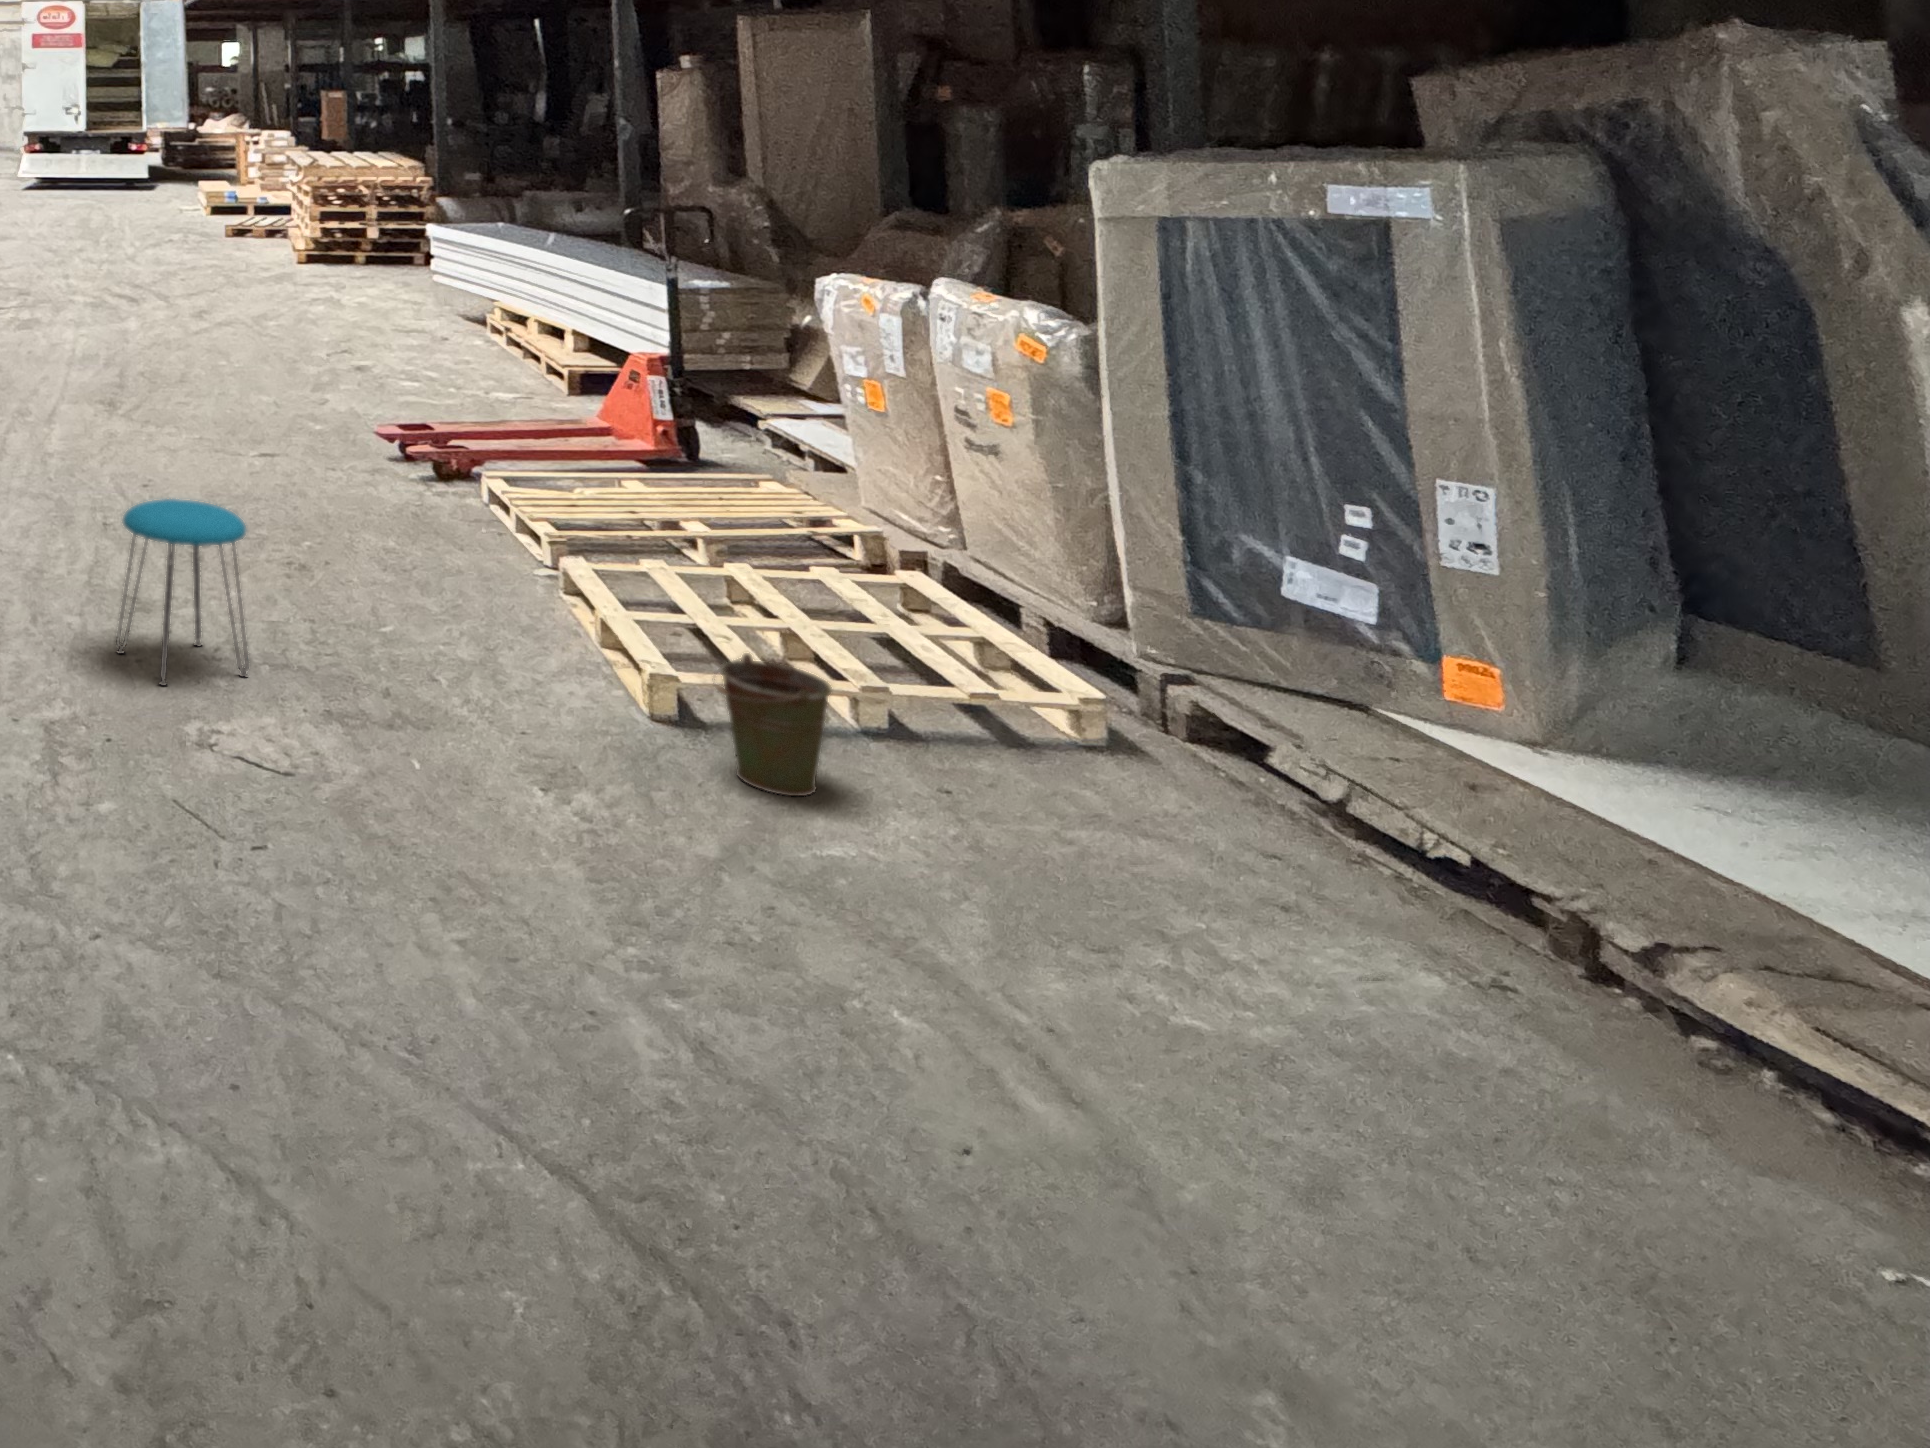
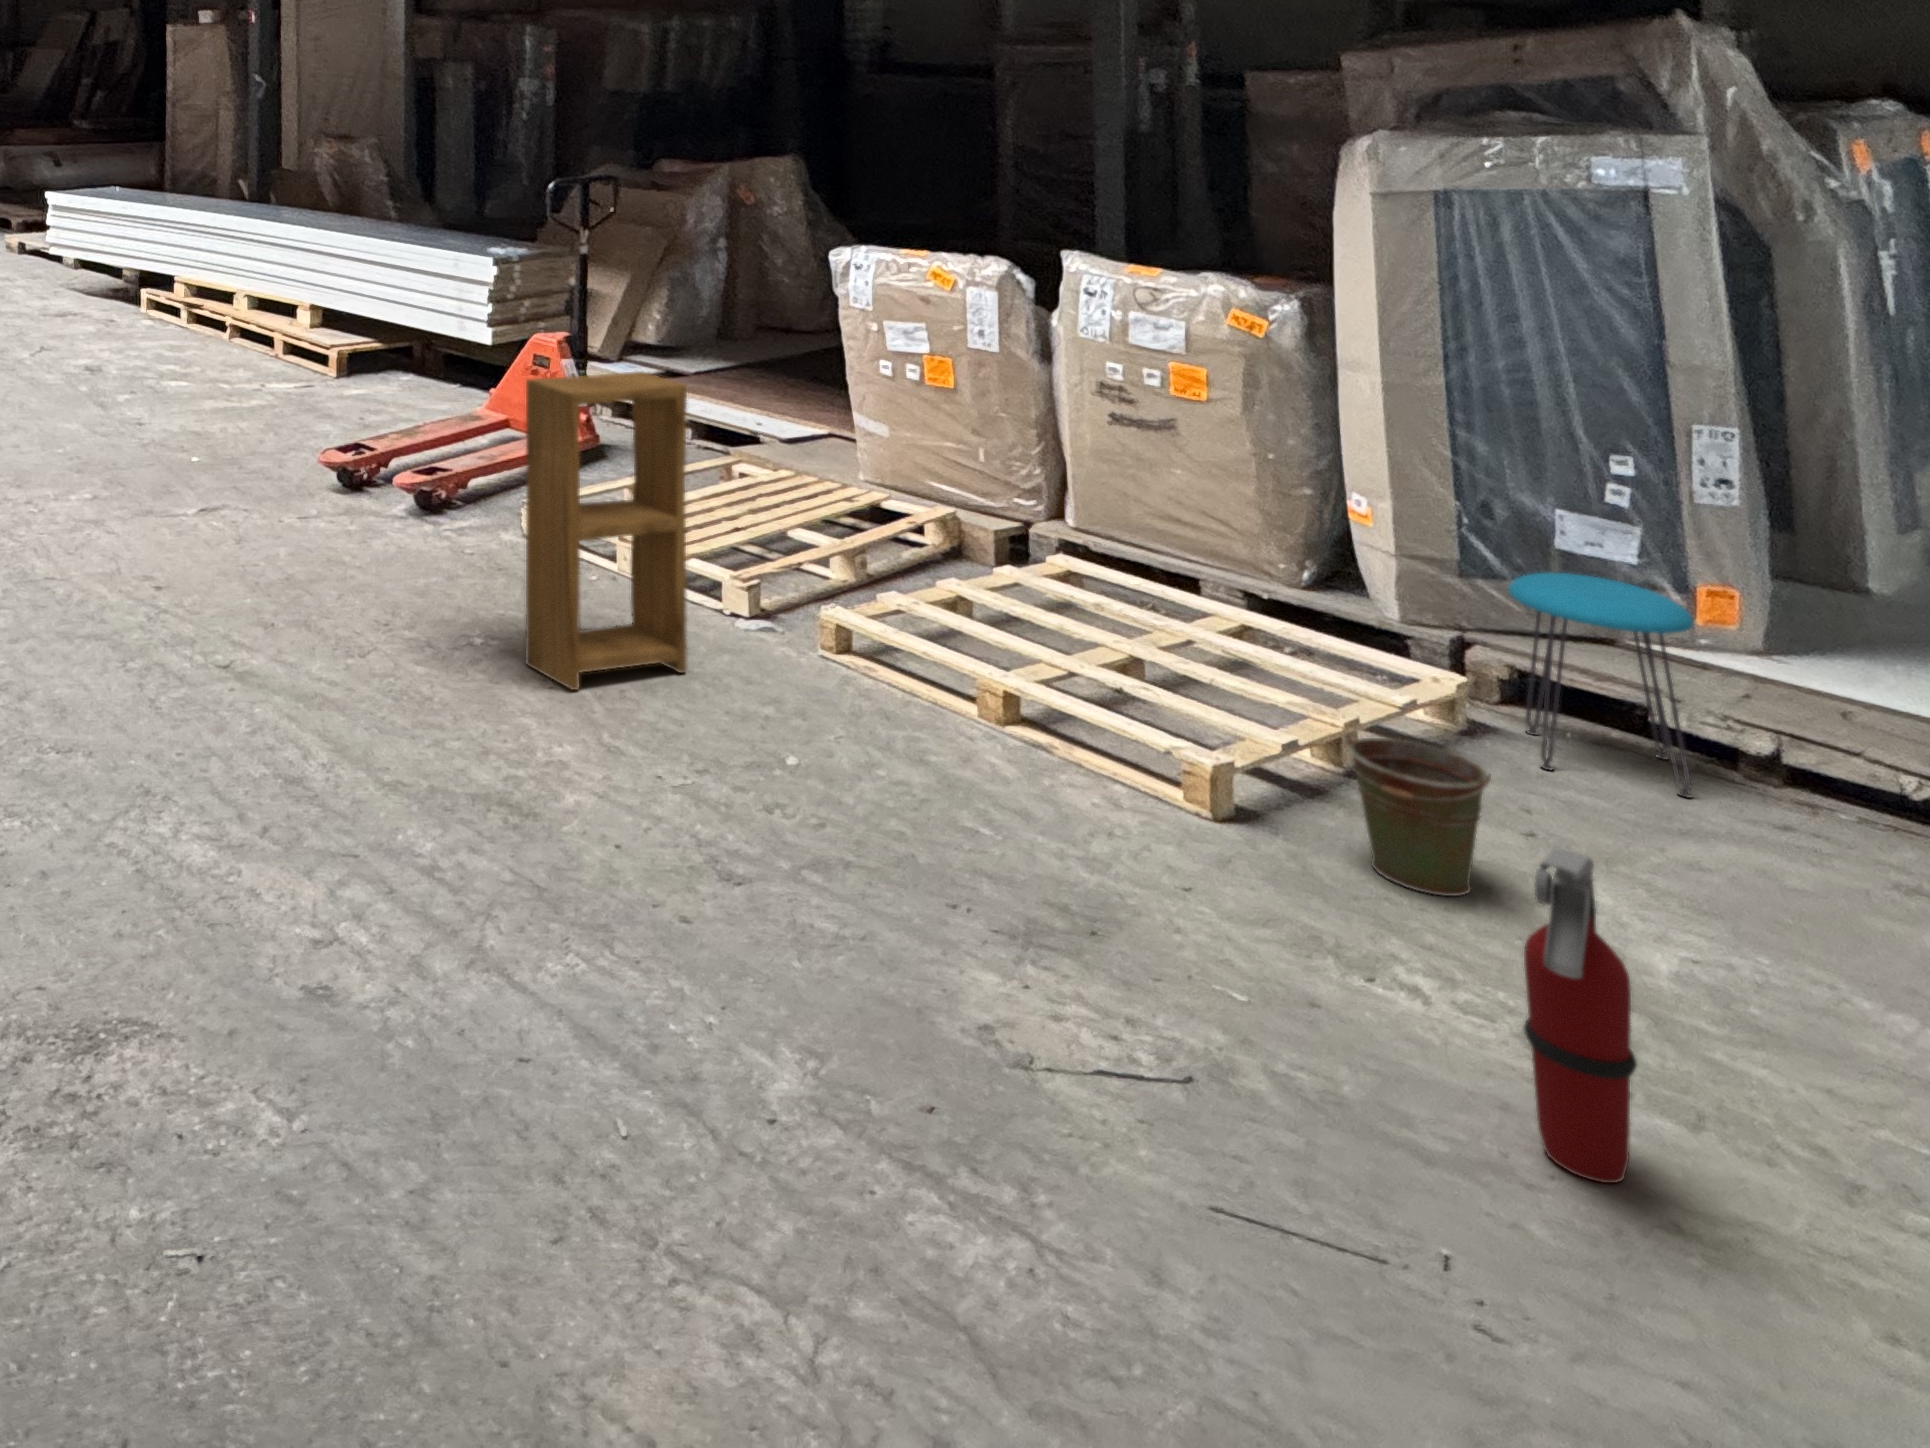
shelving unit: none [305,321,426,574] -> present [526,371,687,690]
stool: present [116,499,249,685] -> present [1508,572,1693,797]
fire extinguisher: none [414,619,534,874] -> present [1523,848,1637,1183]

